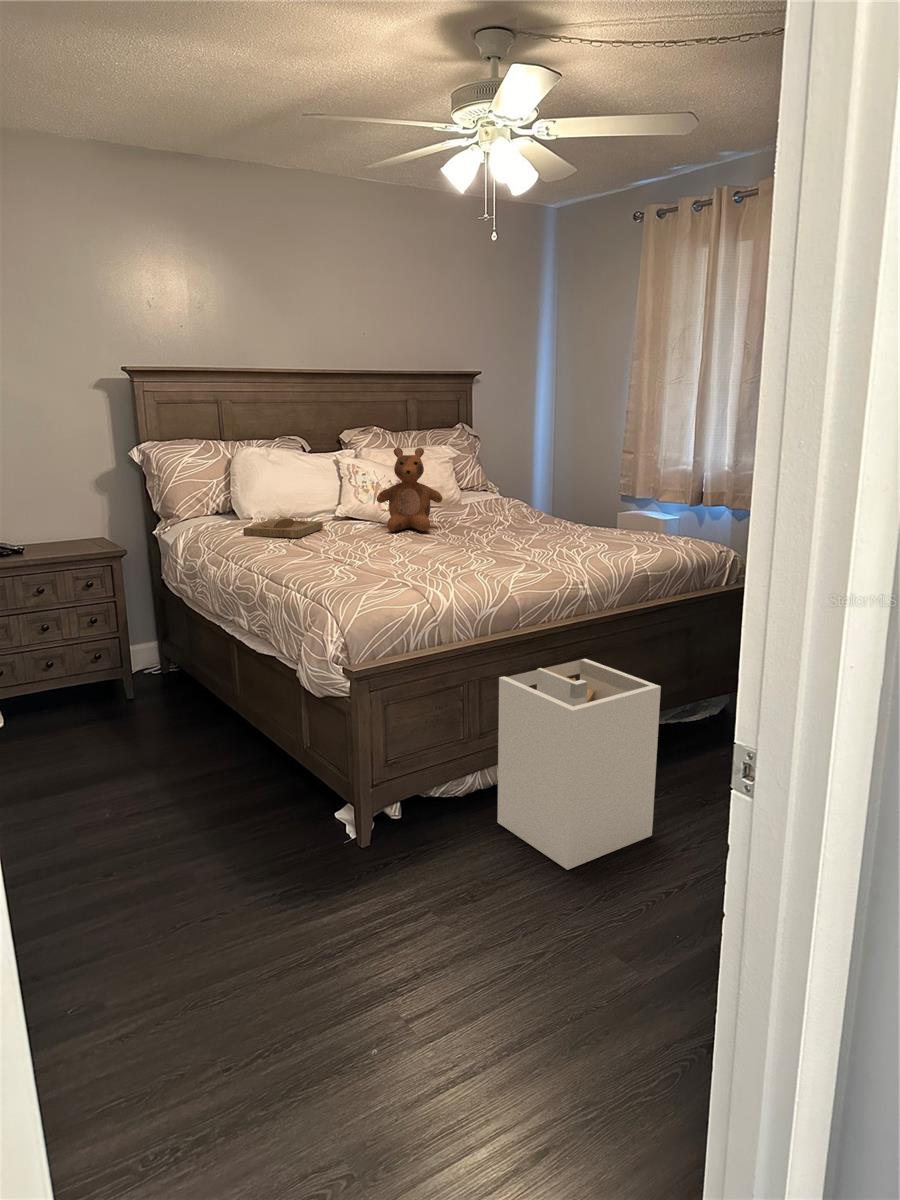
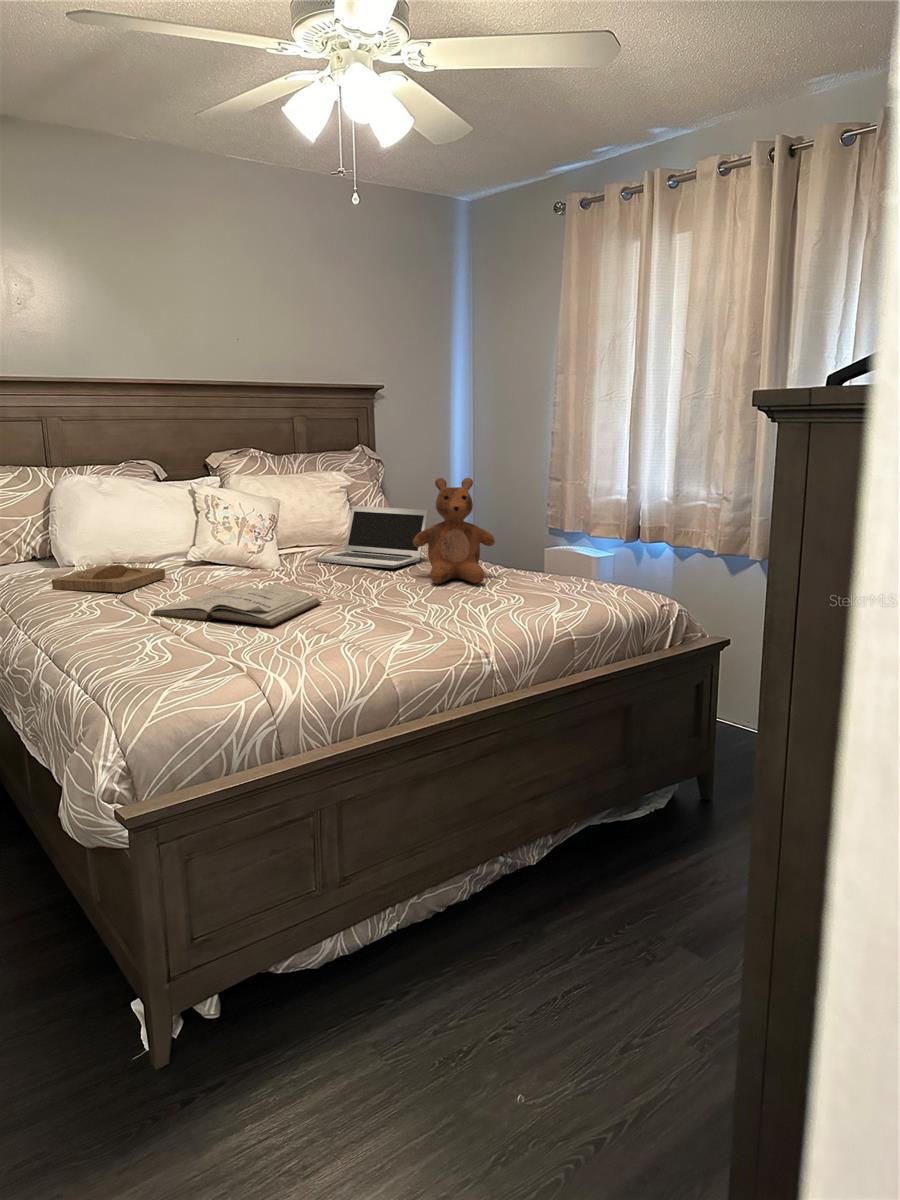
teddy bear: present [377,447,443,532] -> present [413,478,495,584]
laptop: none [434,474,526,524] -> present [315,506,428,568]
book: none [328,532,451,560] -> present [151,584,322,626]
laundry hamper: present [498,659,661,870] -> none [365,765,596,1101]

